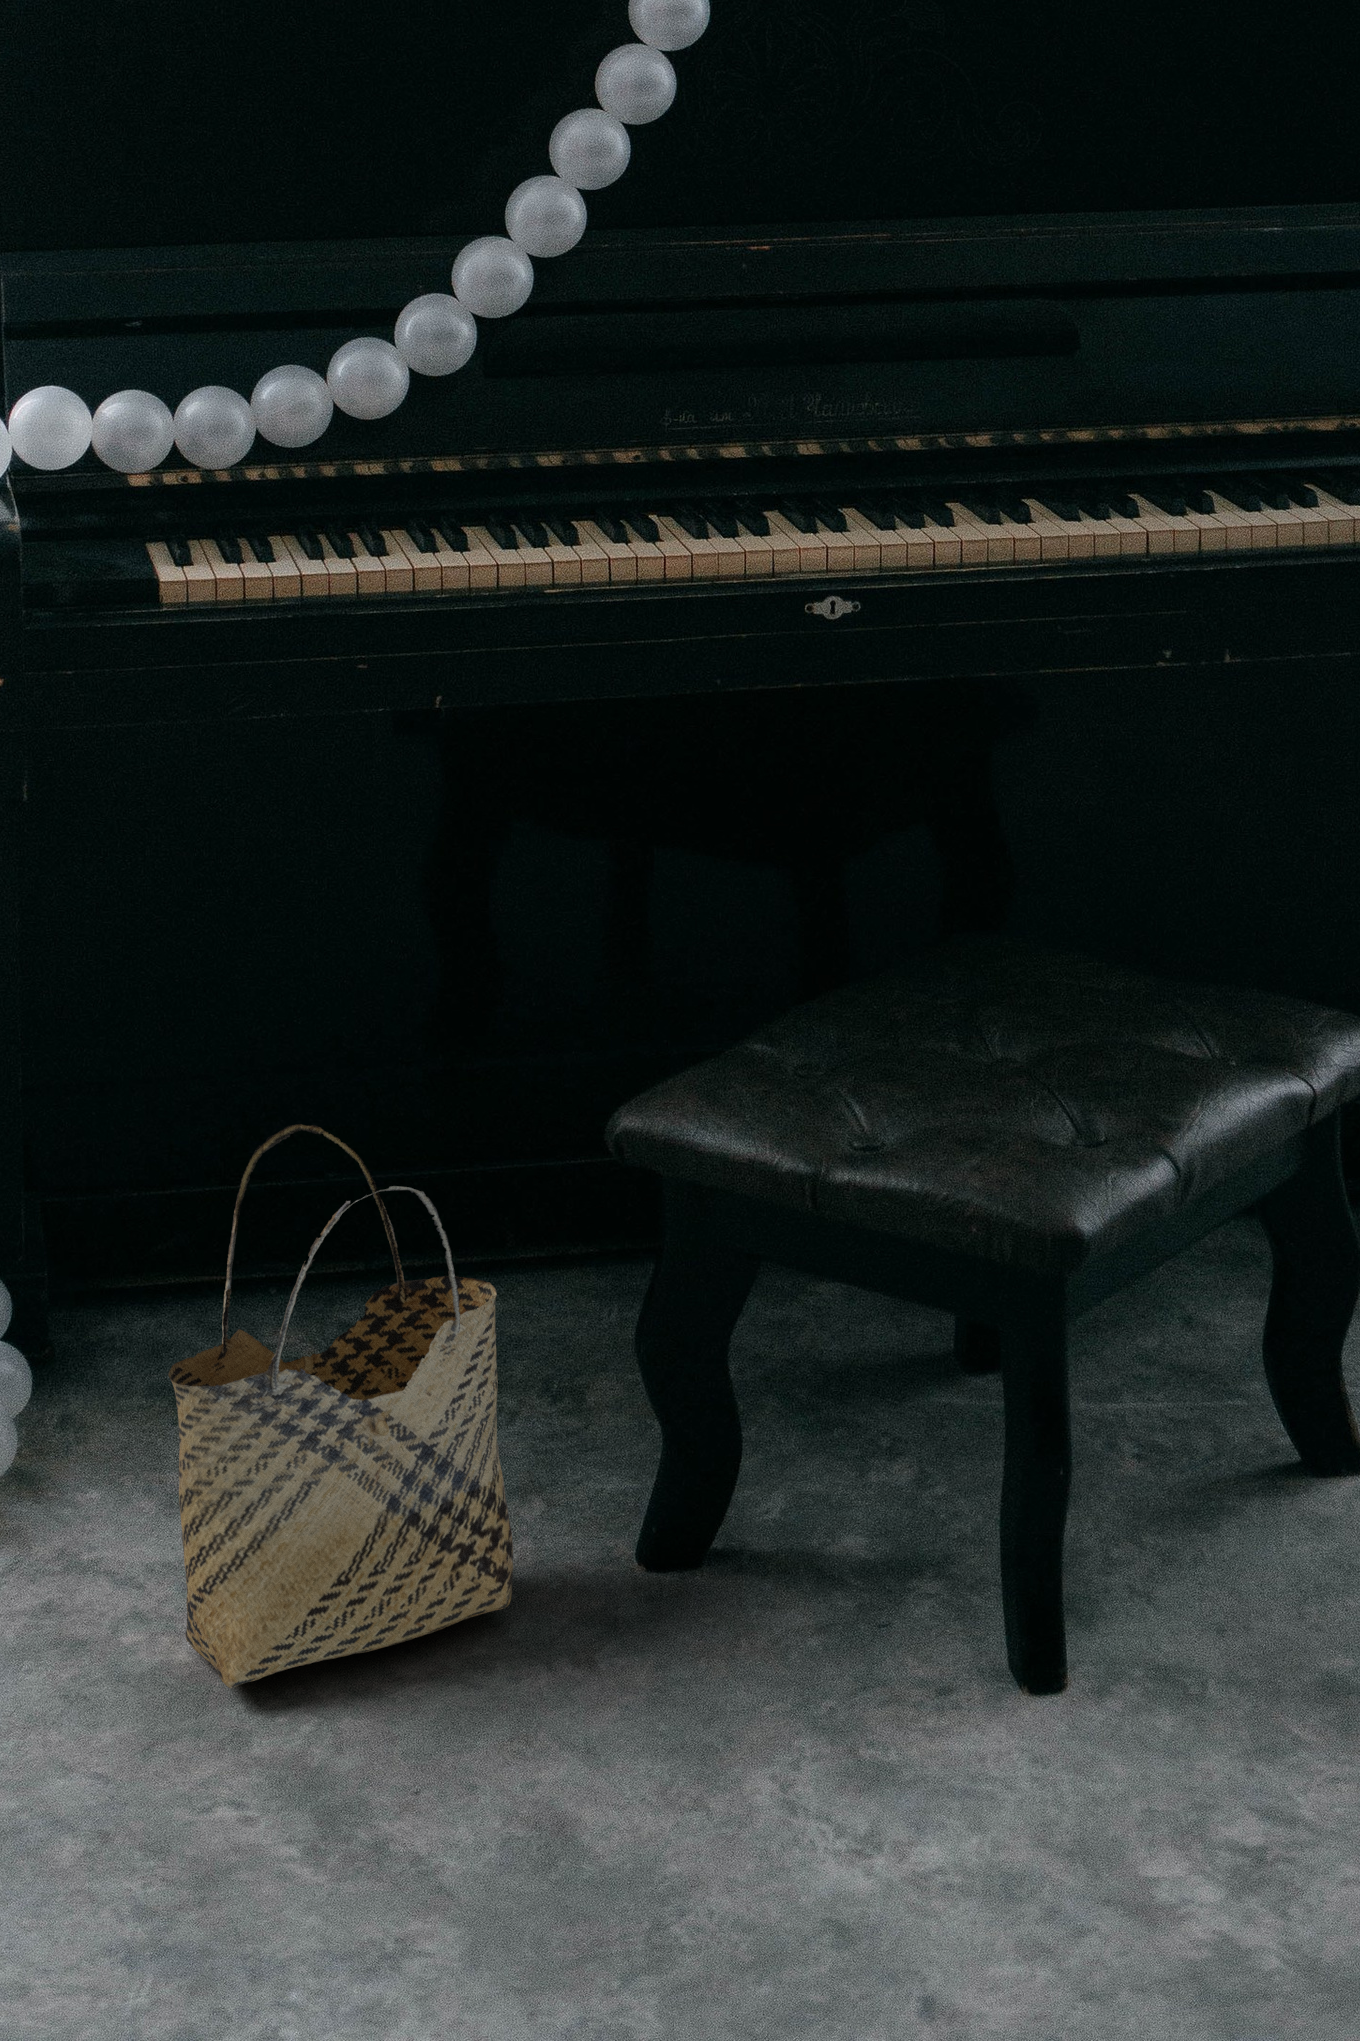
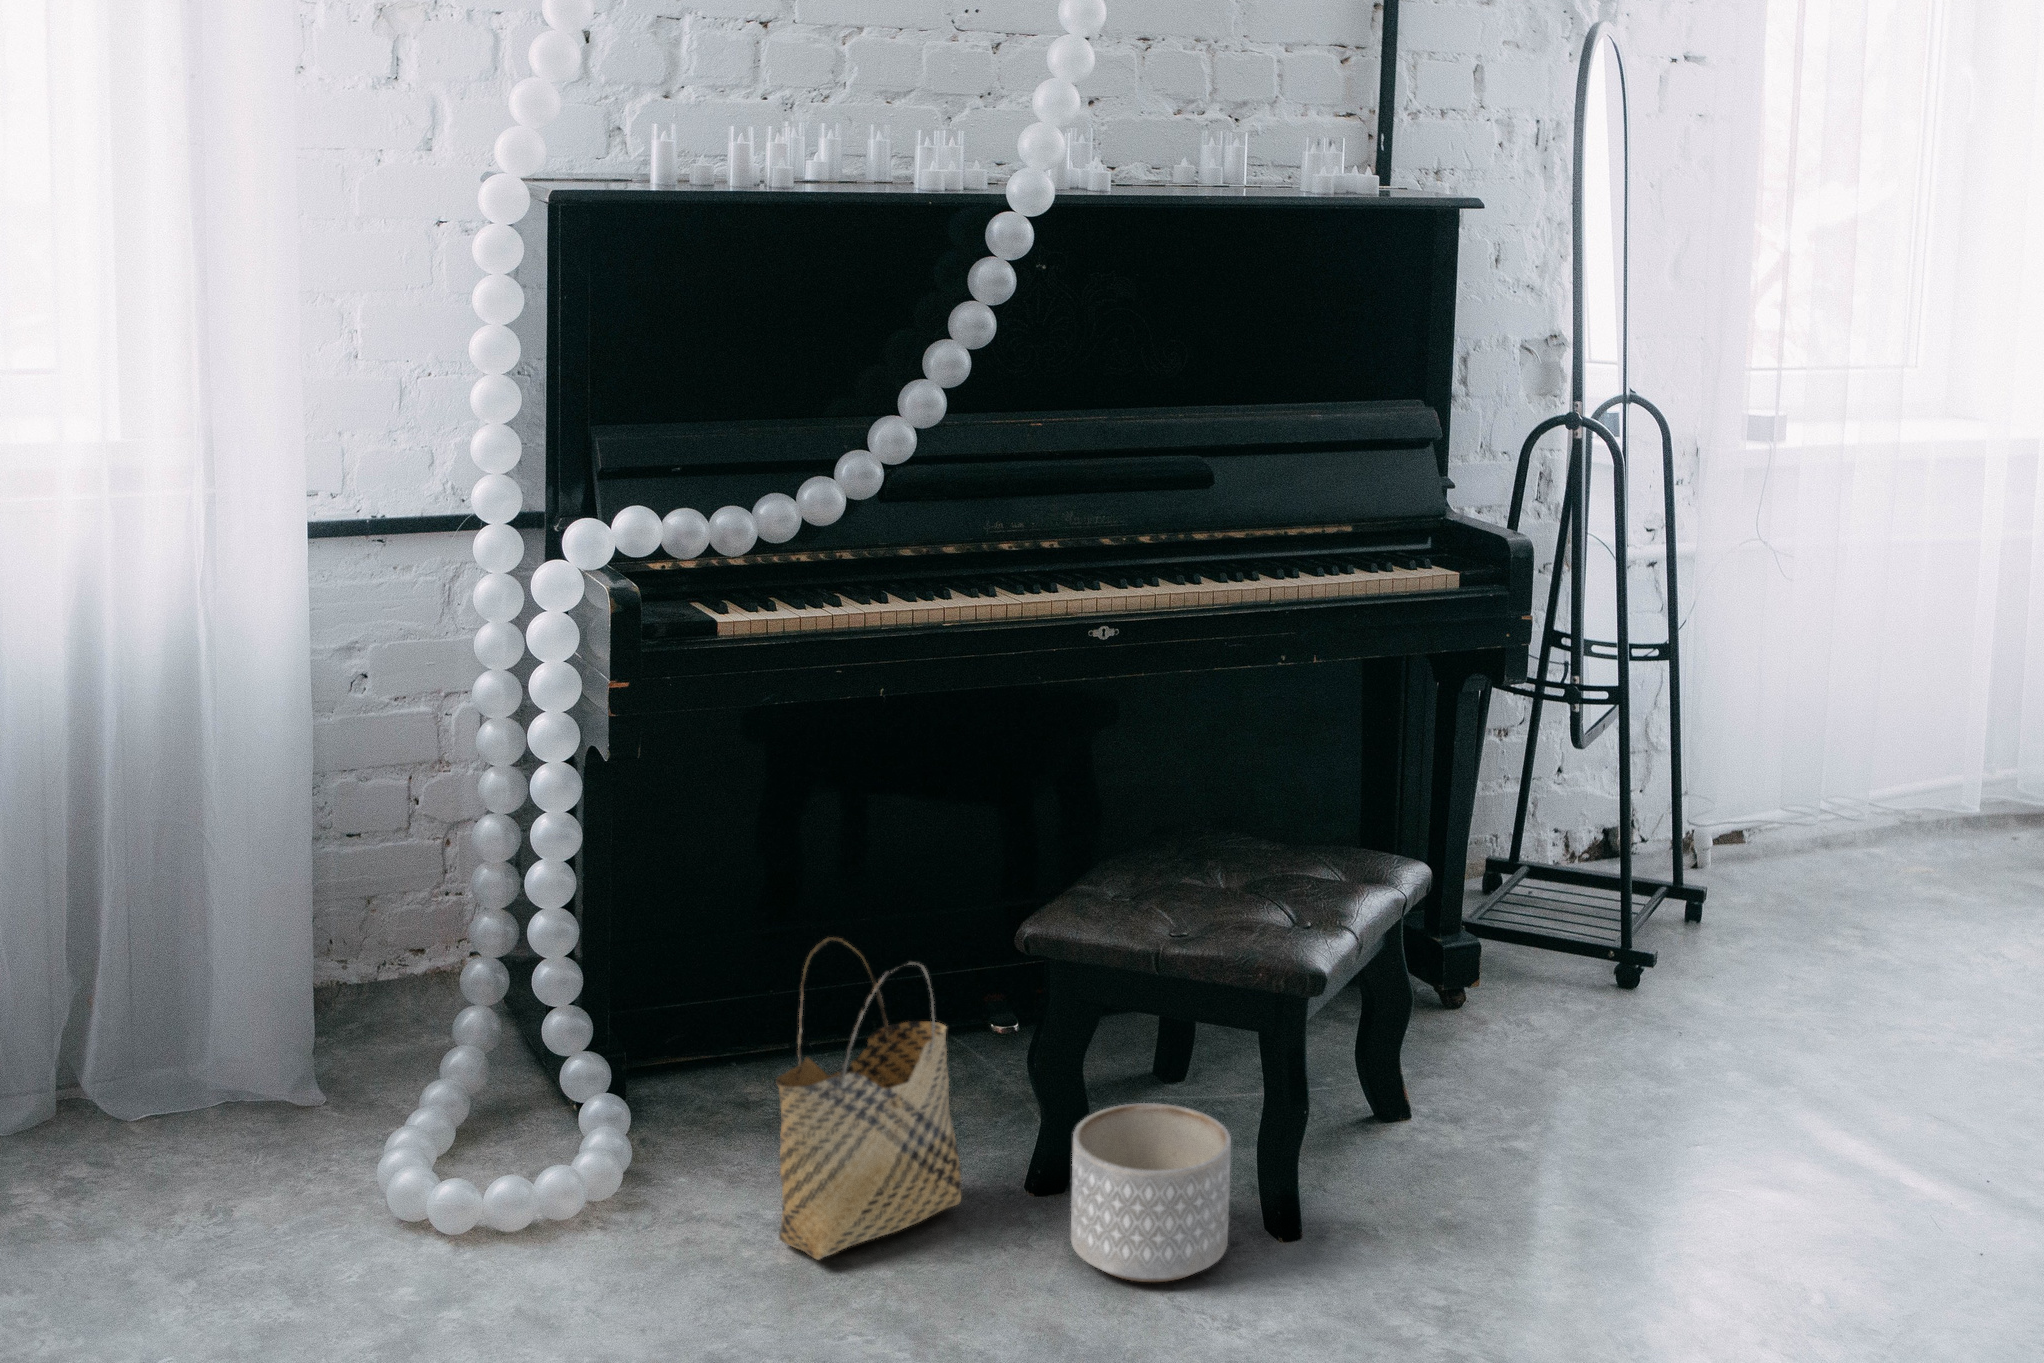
planter: none [664,1464,946,1803] -> present [1071,1103,1231,1282]

